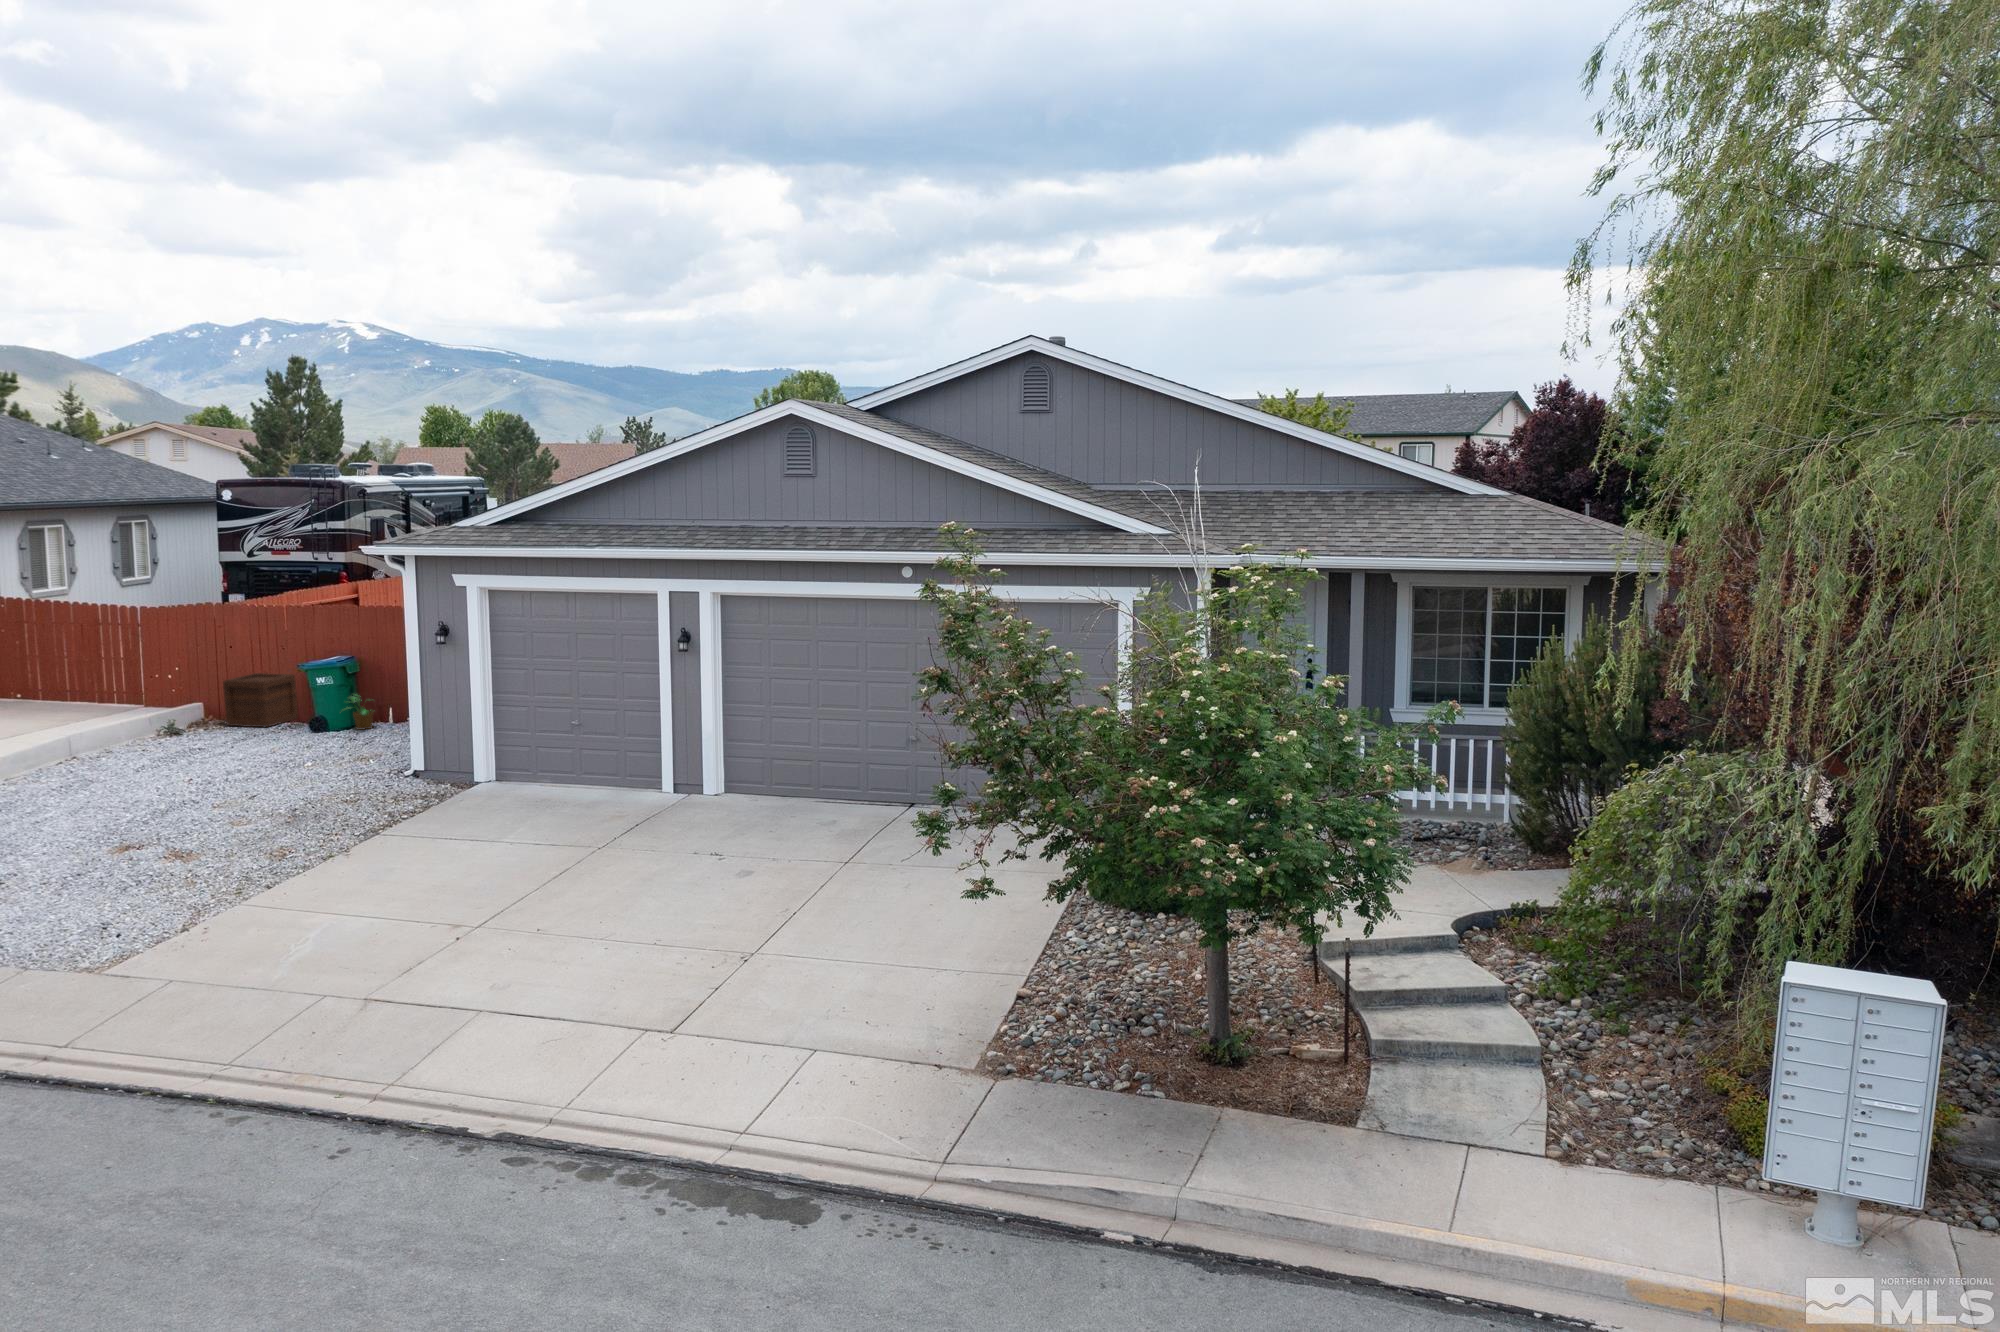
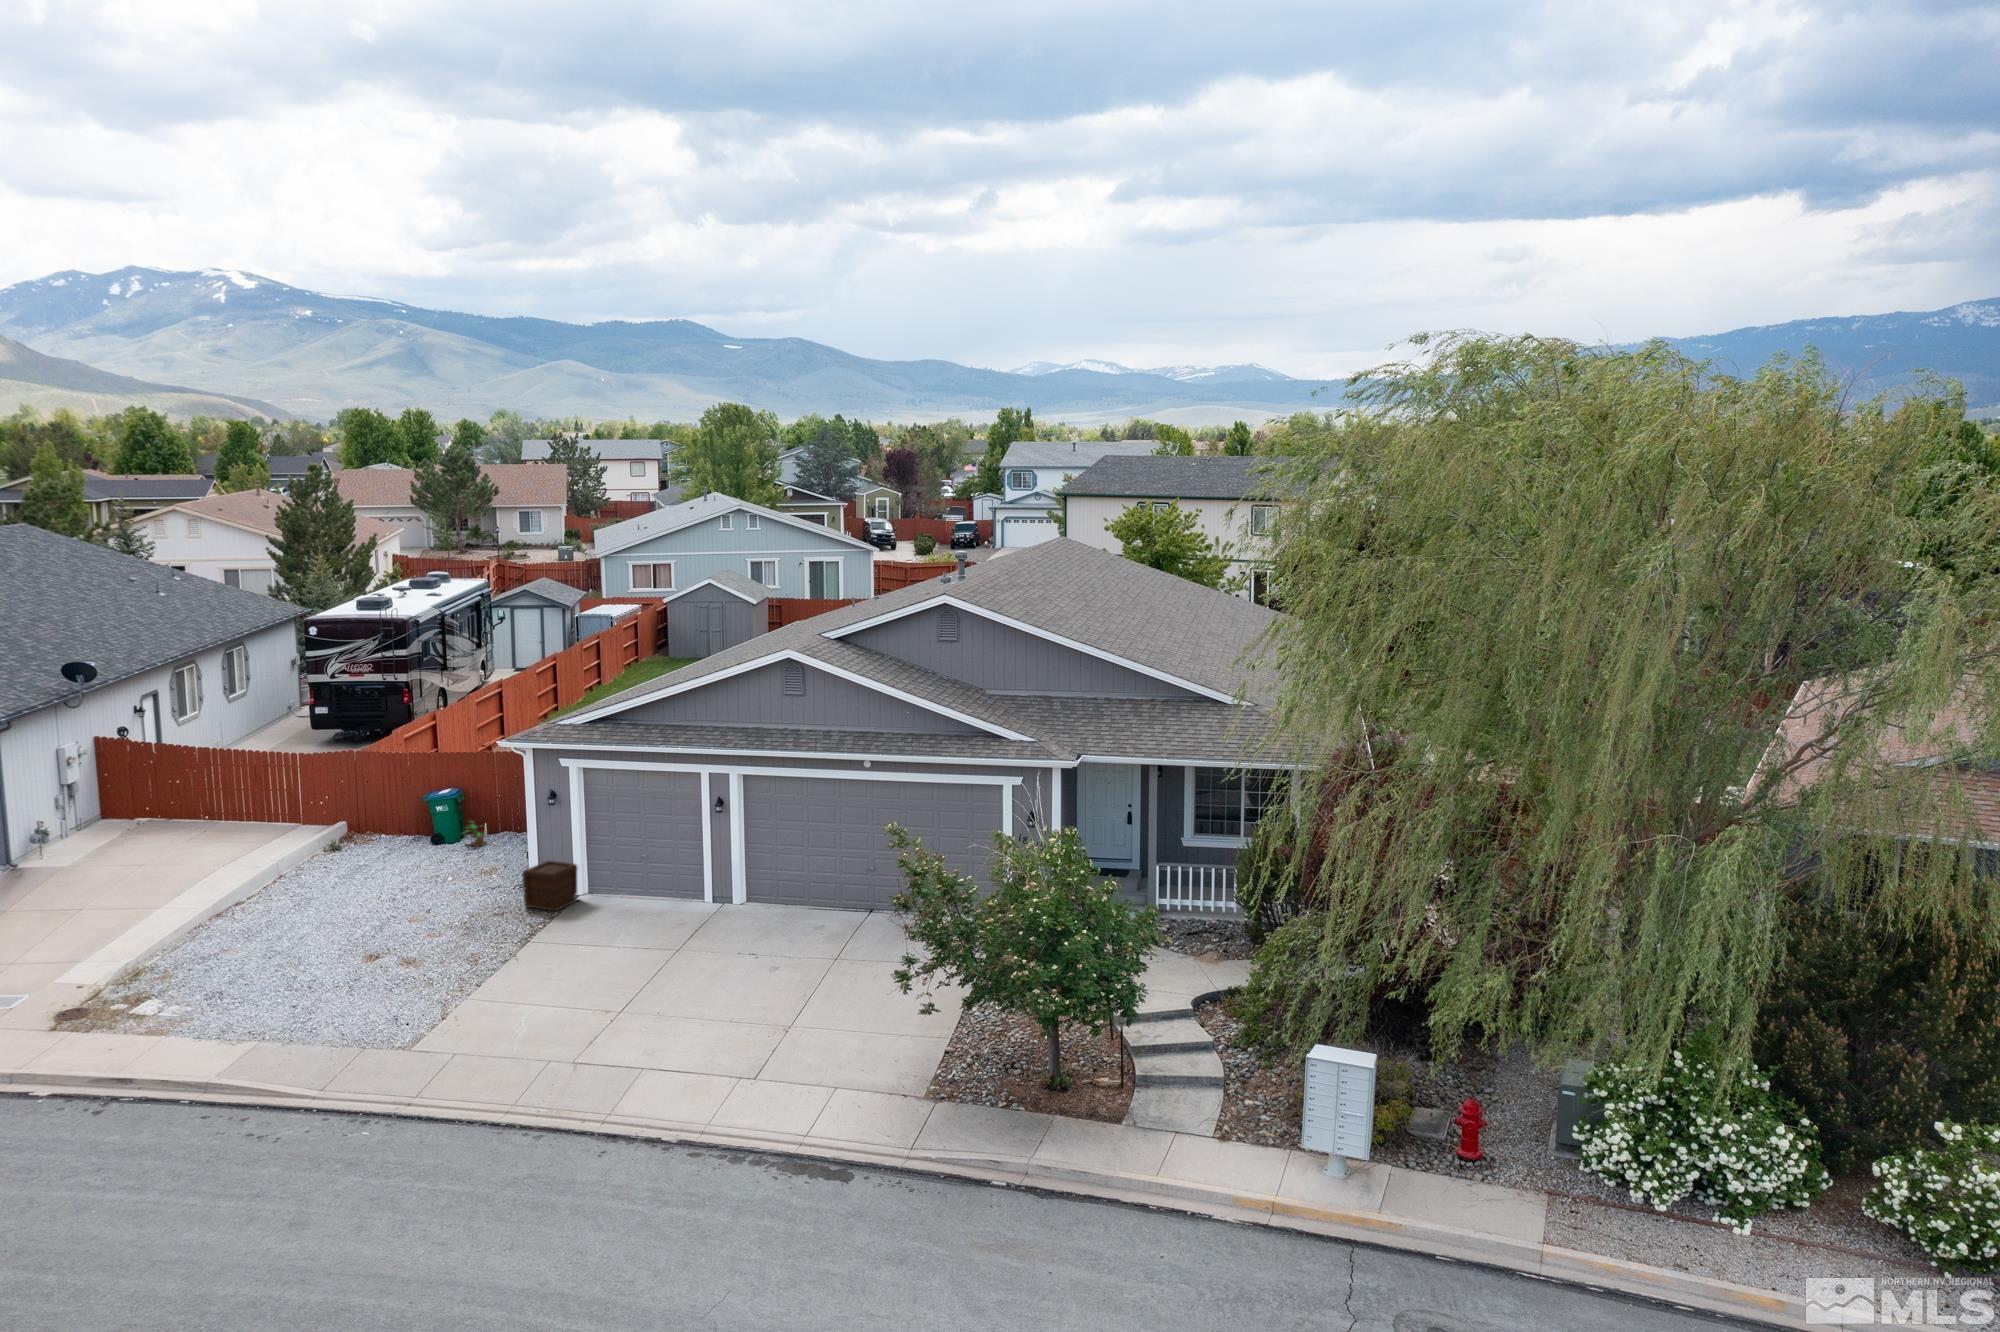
wooden crate: present [223,673,298,727] -> present [523,861,579,911]

